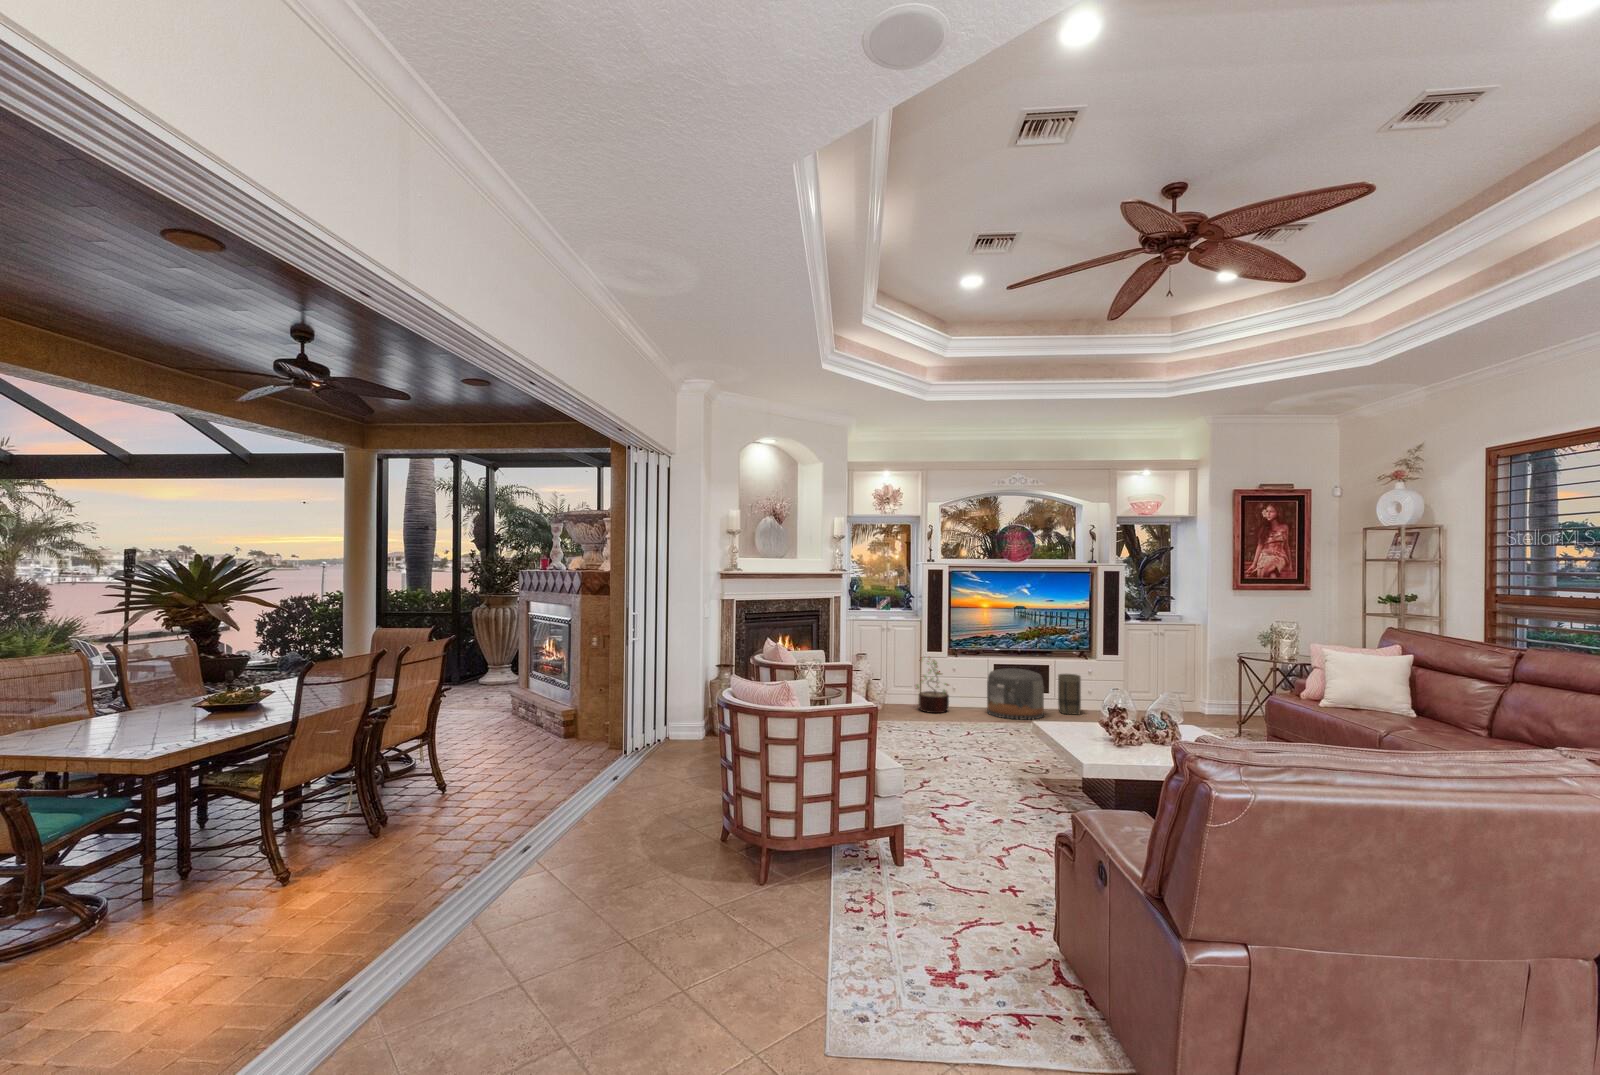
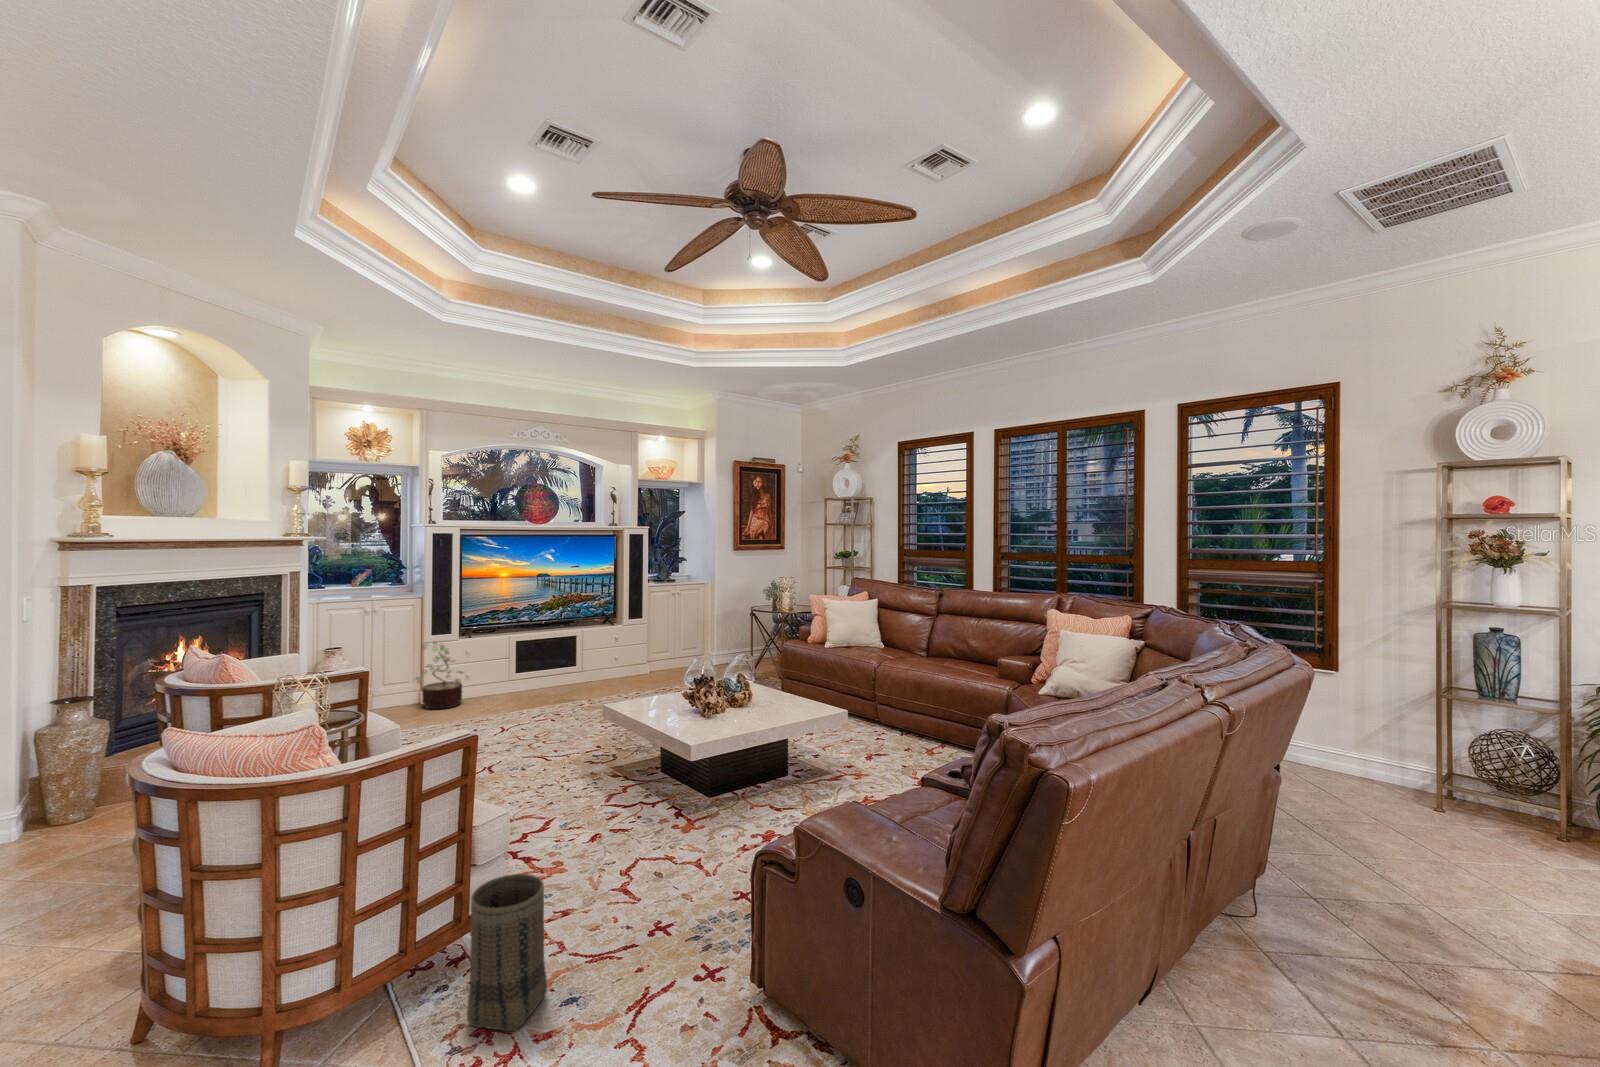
pouf: present [987,668,1044,719] -> none [508,643,572,700]
basket: present [1058,674,1081,715] -> present [467,874,547,1031]

